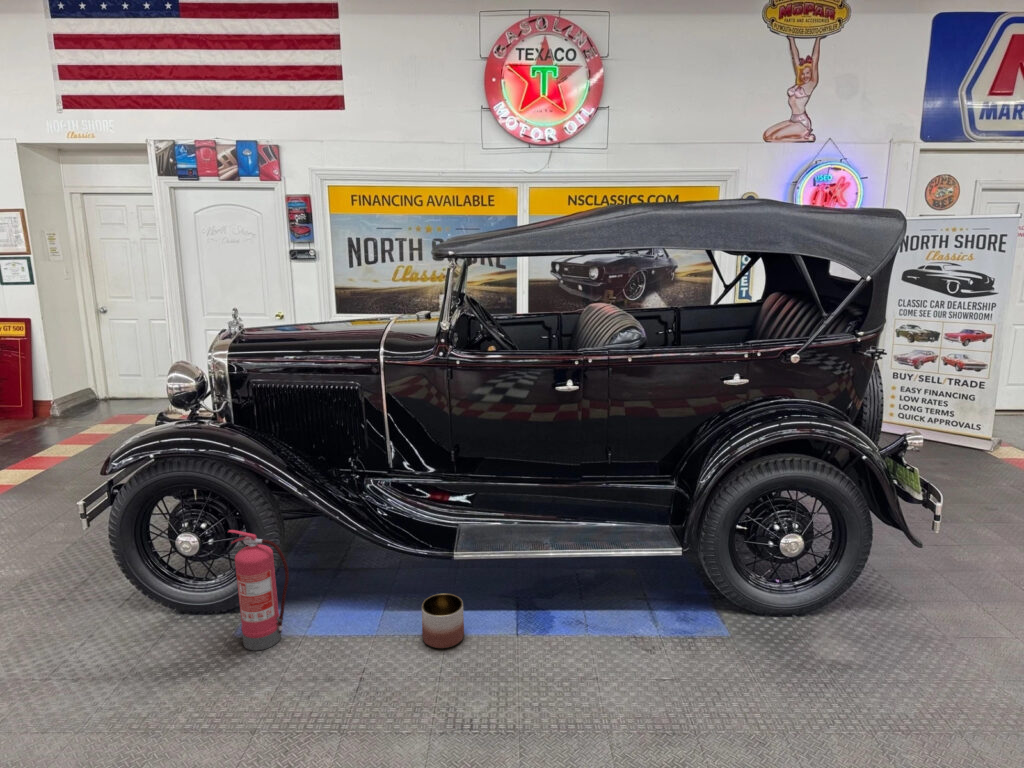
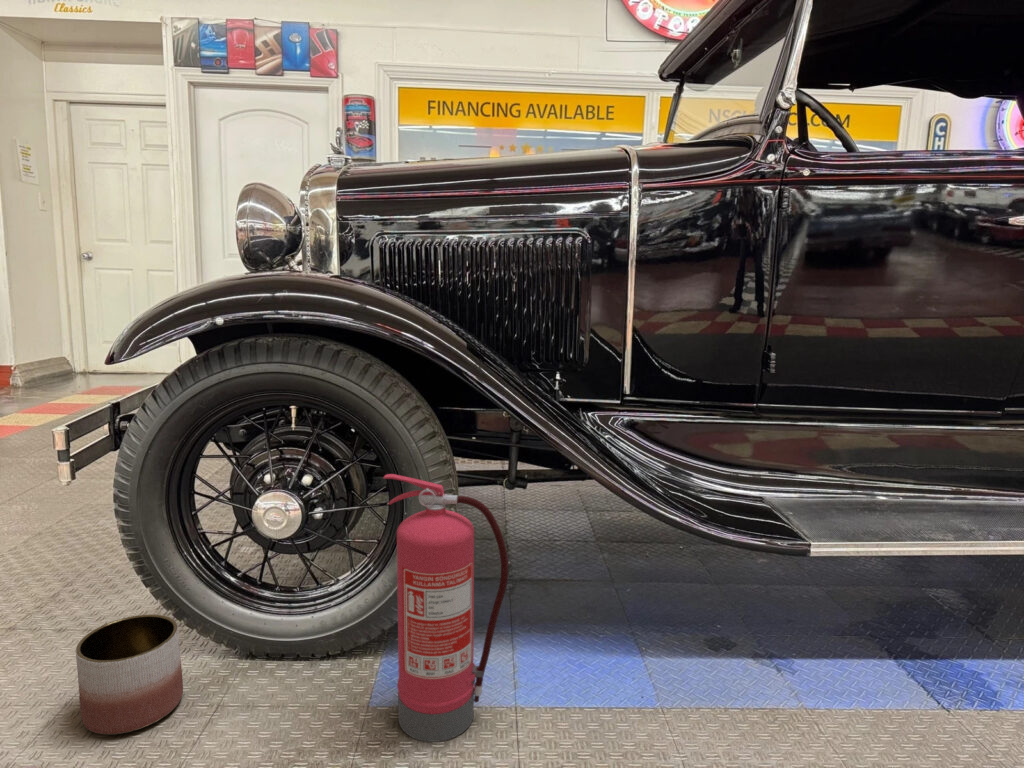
planter: present [422,593,464,648] -> present [76,614,183,735]

